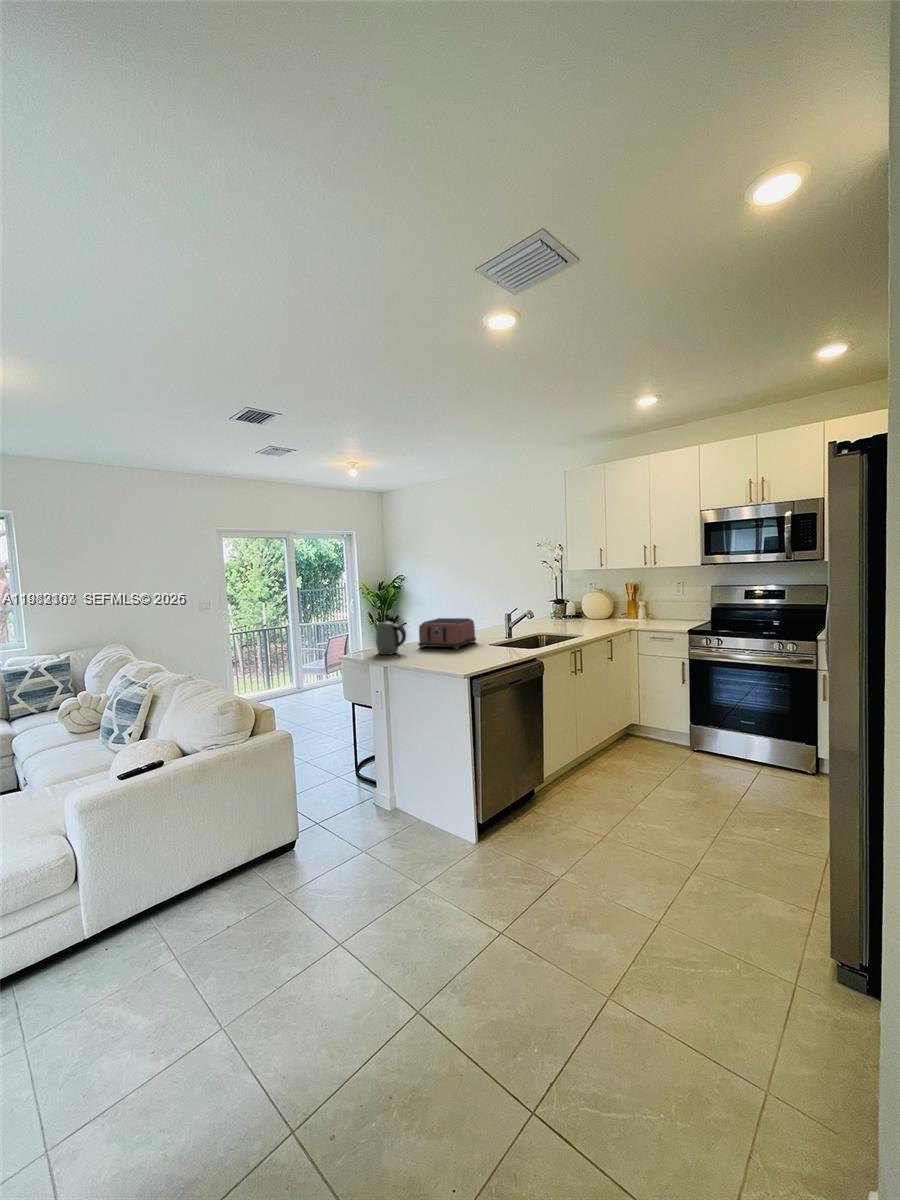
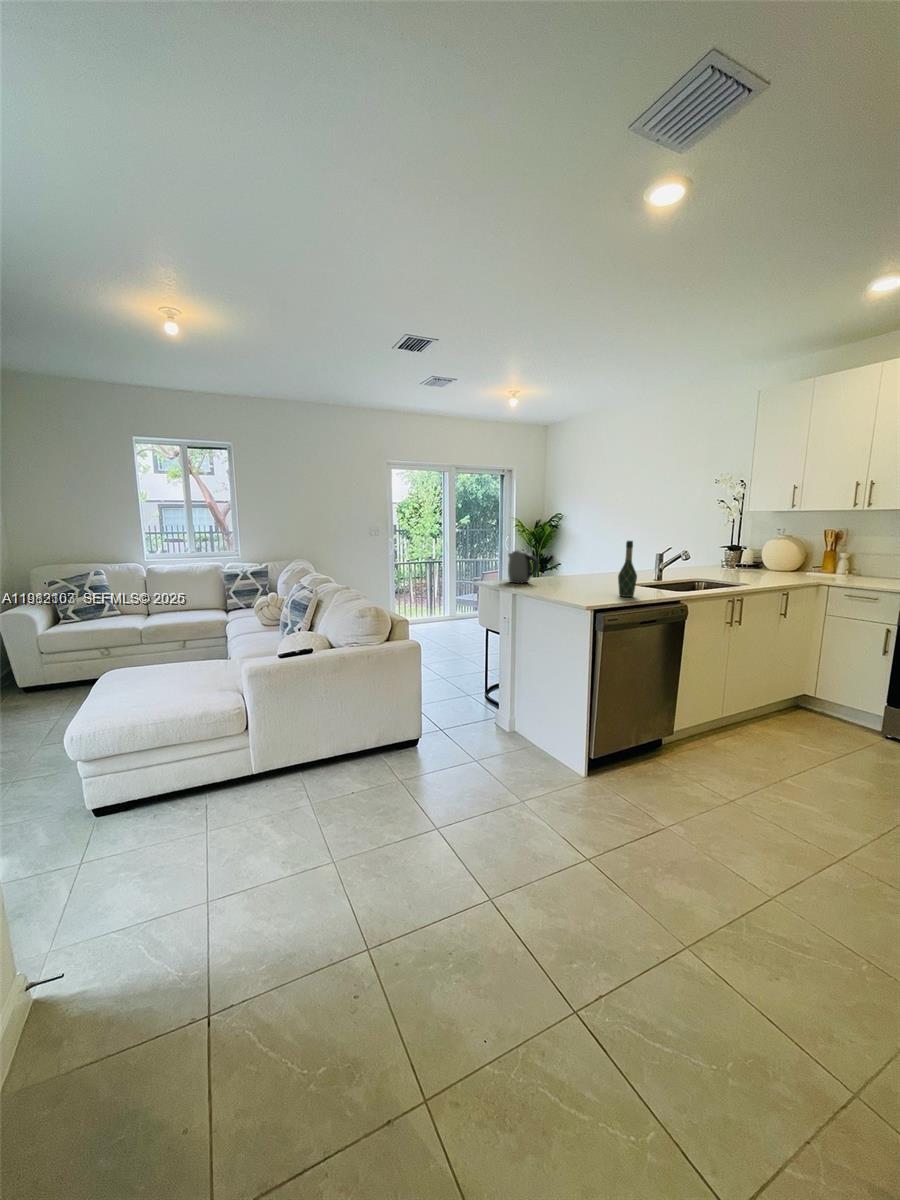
wine bottle: none [484,608,500,660] -> present [618,541,637,597]
toaster: present [418,618,476,649] -> none [552,553,617,585]

